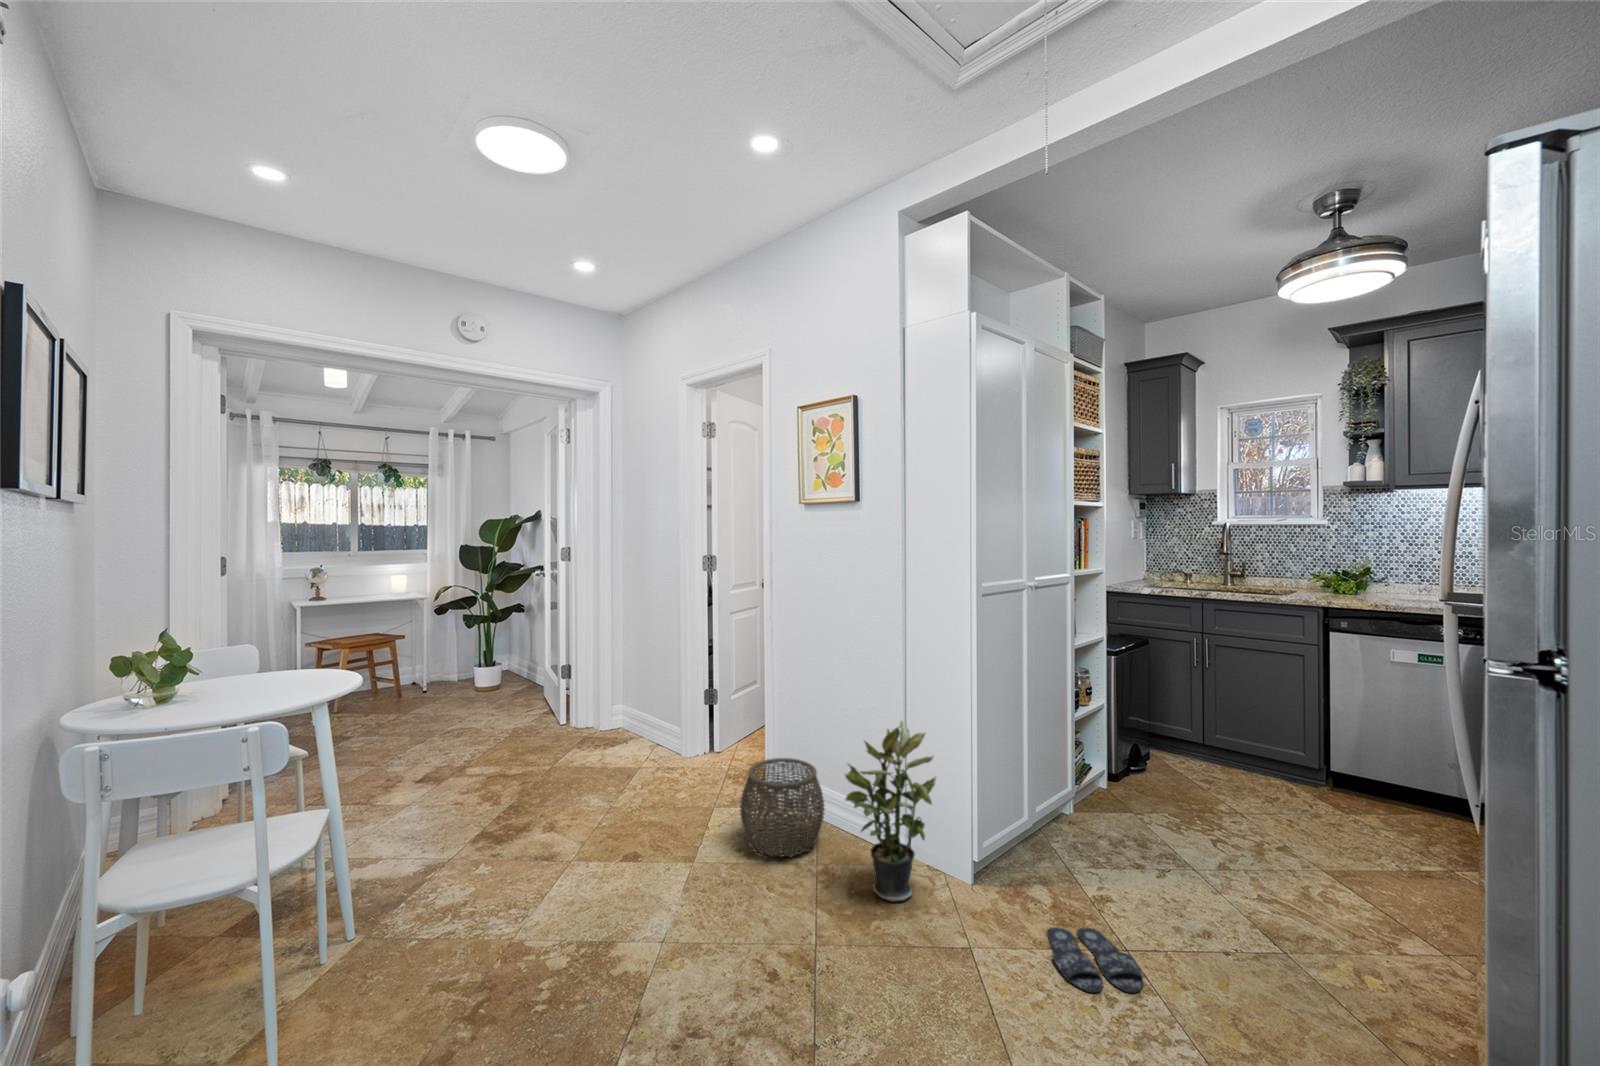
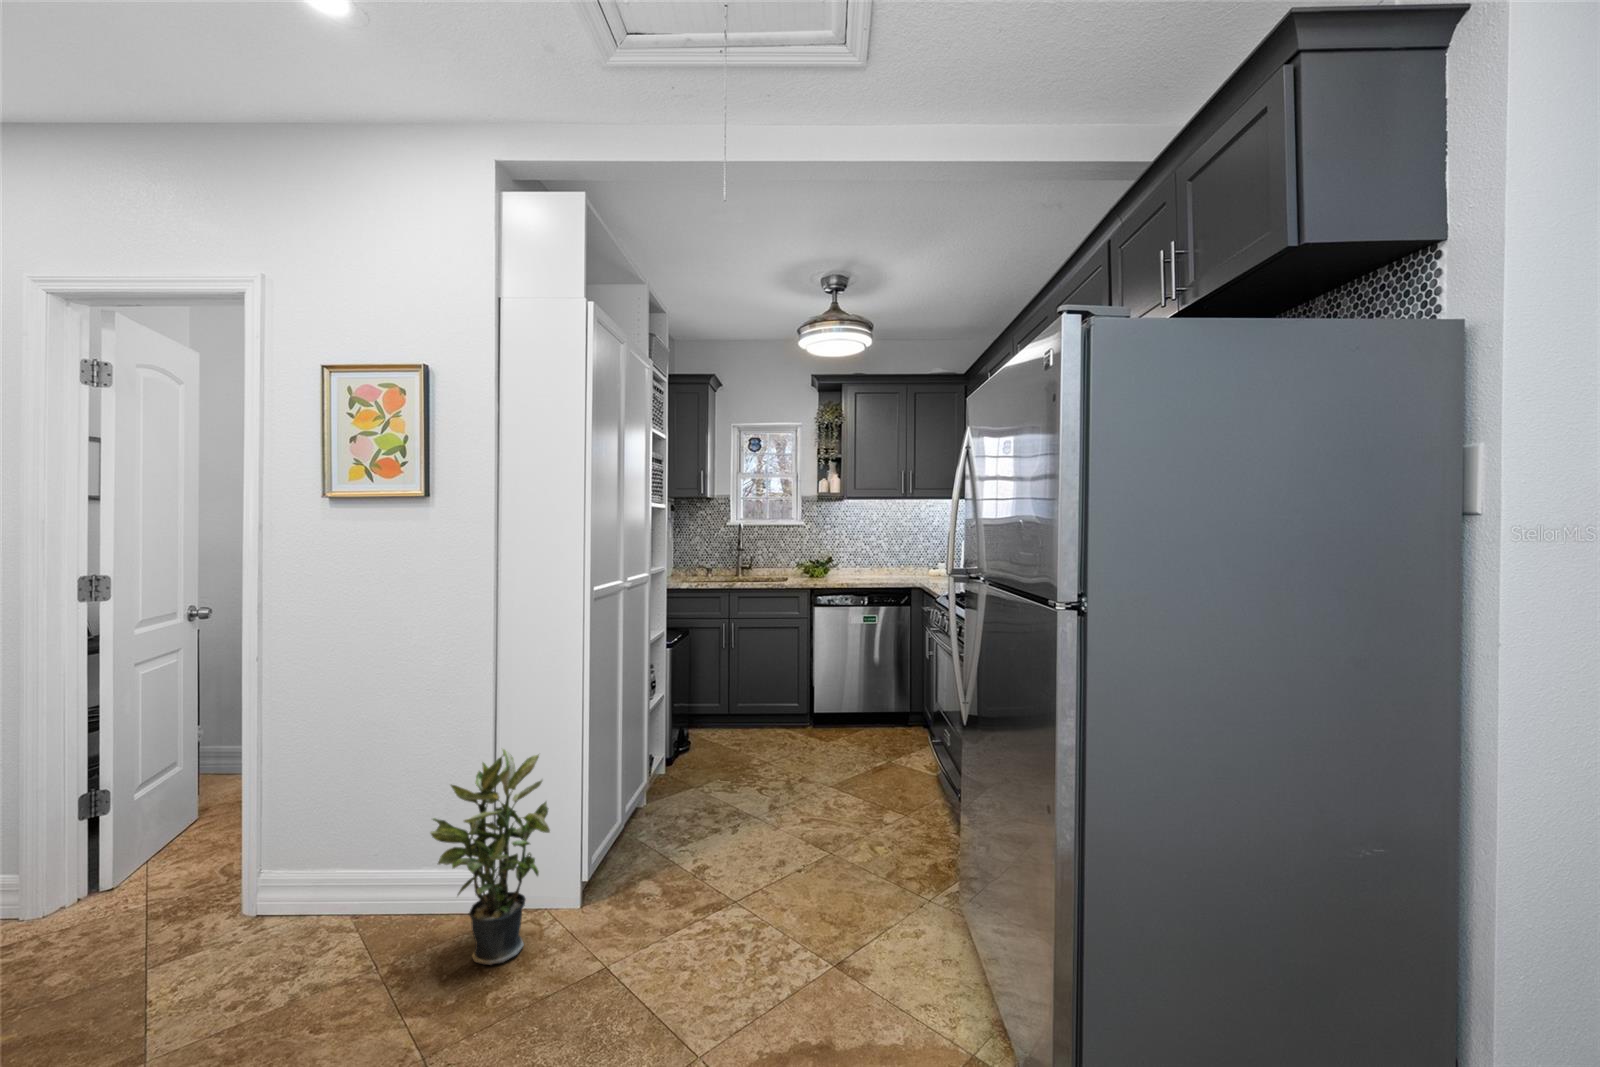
woven basket: present [740,758,825,857] -> none [234,840,382,992]
slippers: present [1047,927,1143,993] -> none [669,897,757,951]

